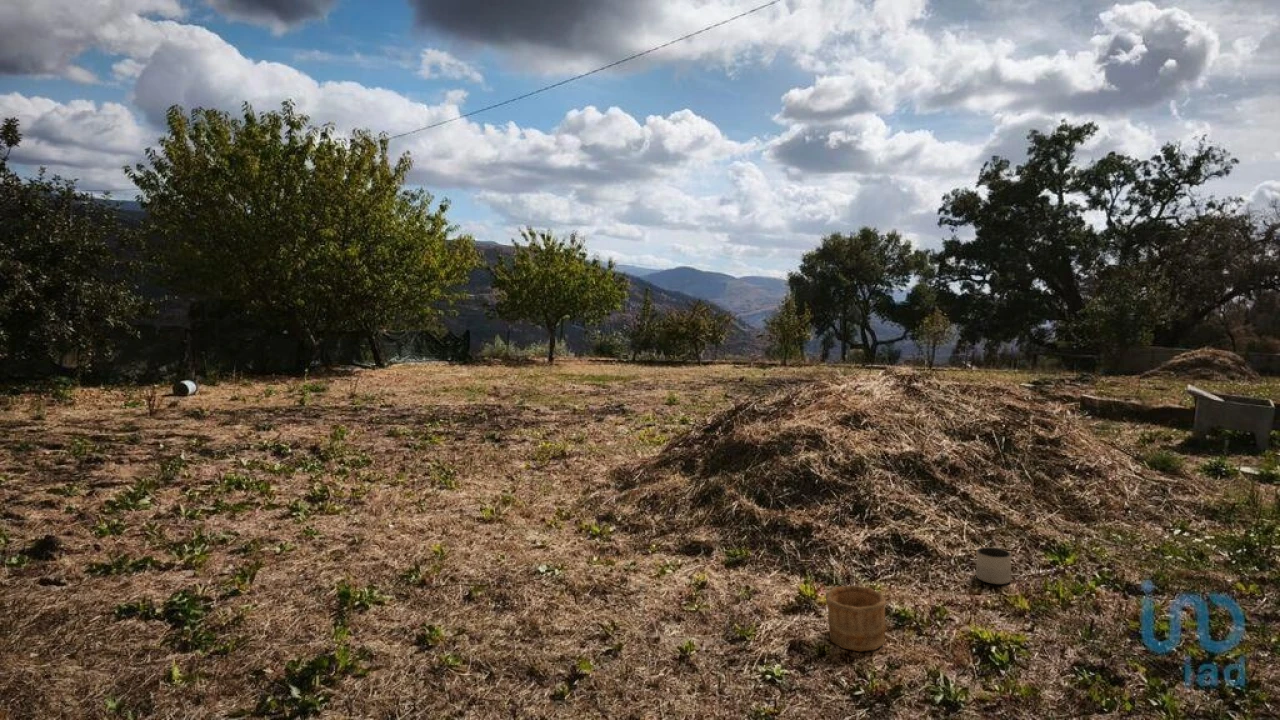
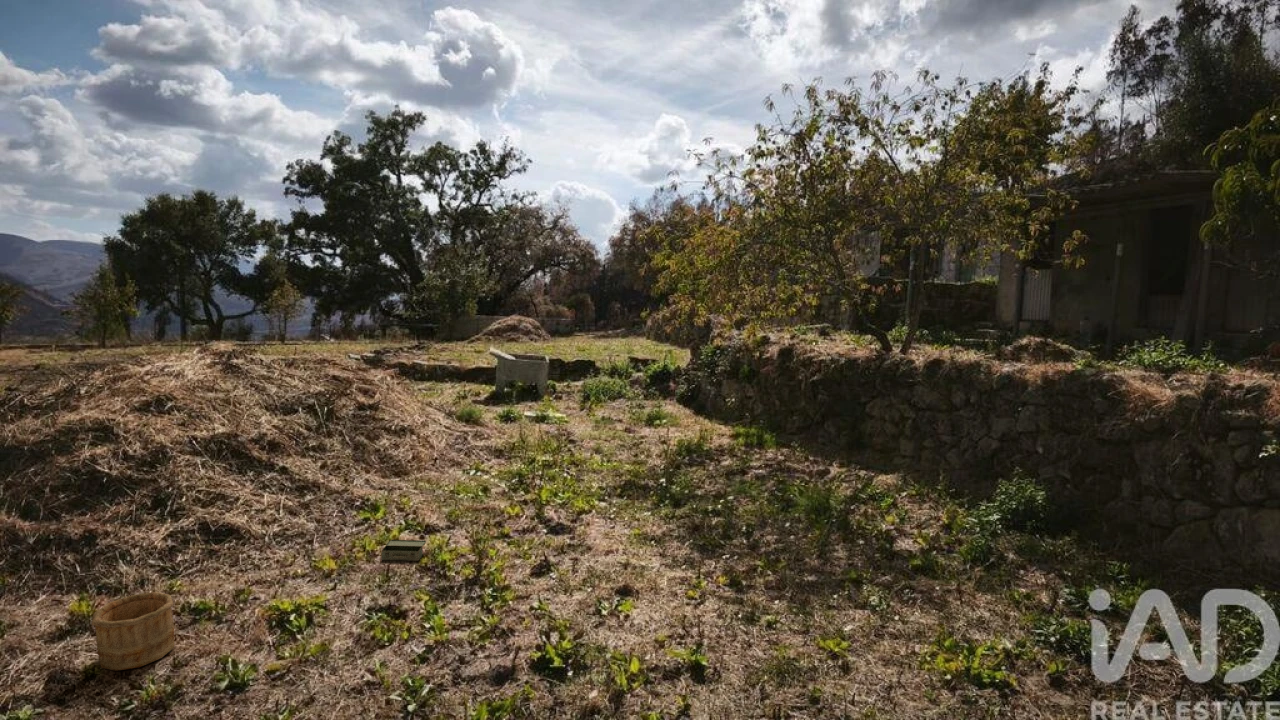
planter: present [976,547,1011,585] -> none [289,515,323,551]
toolbox: none [1083,596,1141,630] -> present [381,540,426,561]

